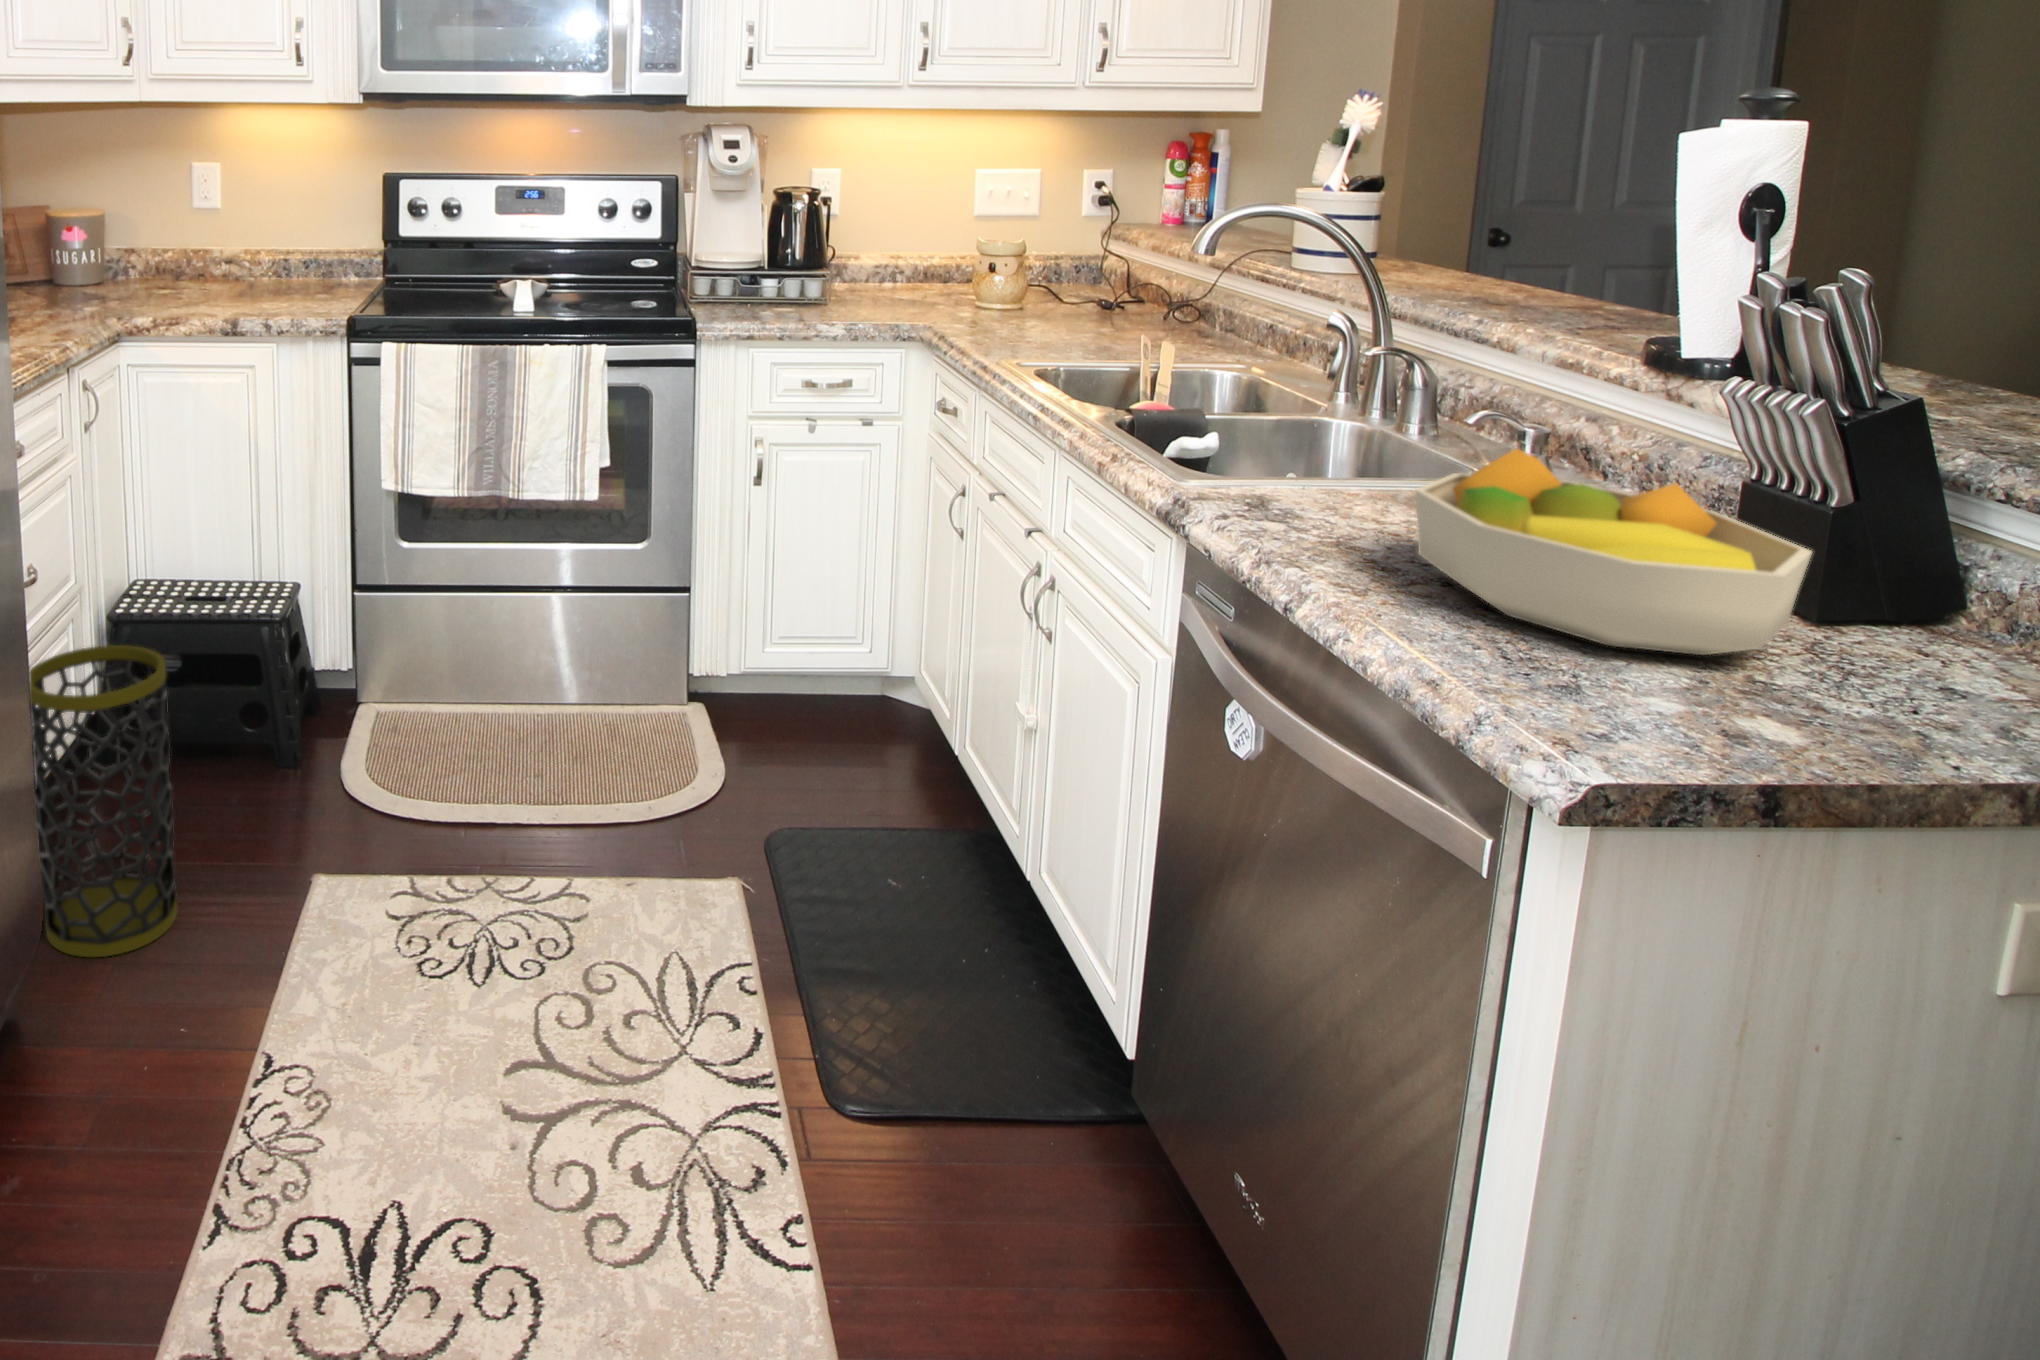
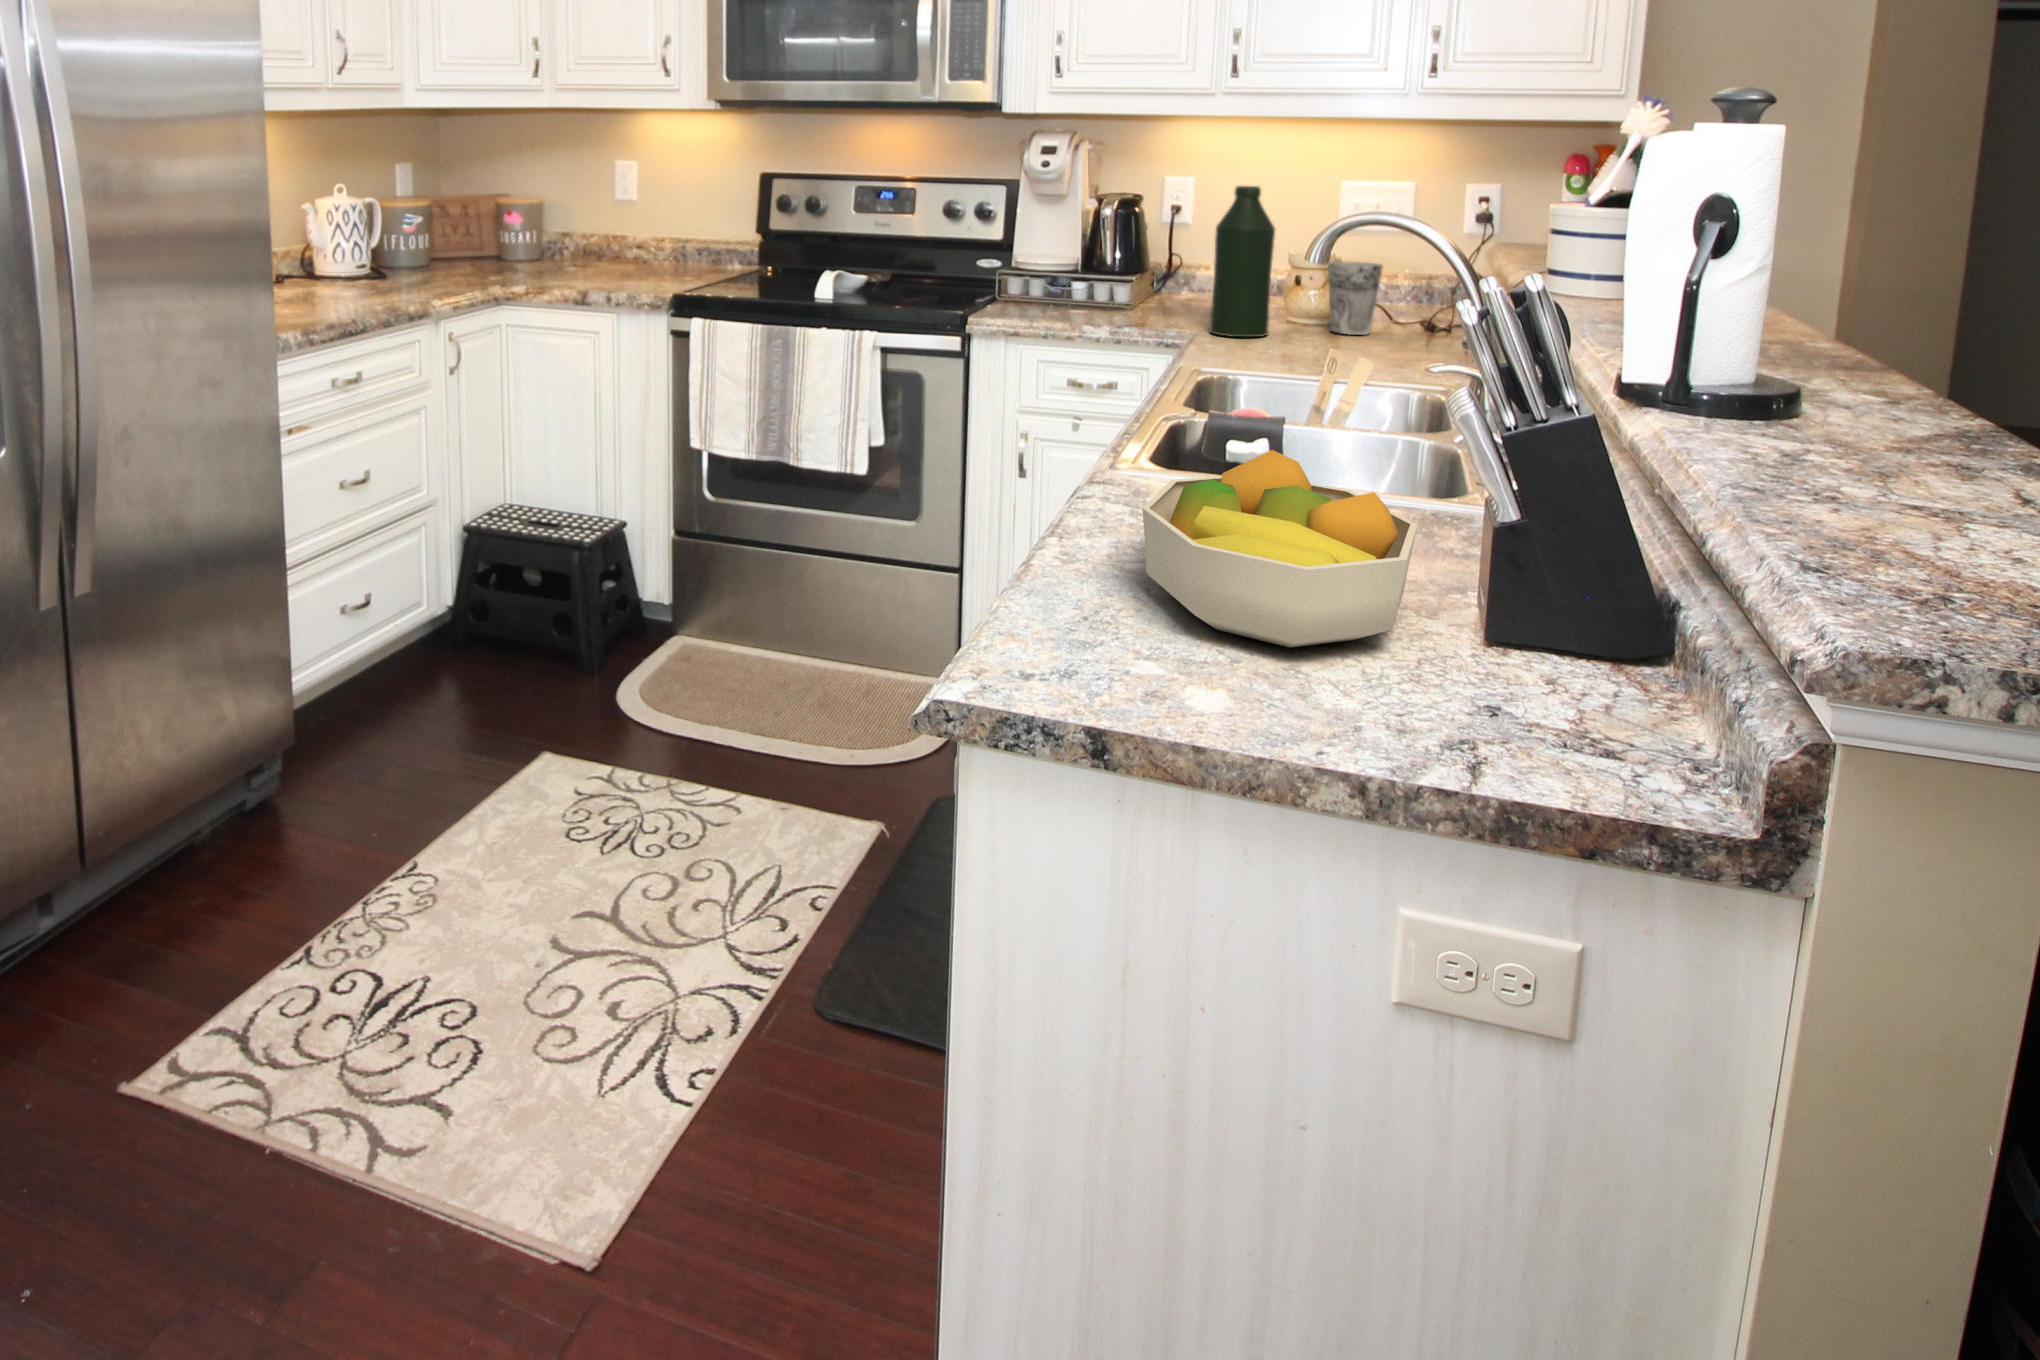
bottle: none [923,176,985,325] -> present [1210,186,1275,337]
cup: none [1017,245,1068,315] -> present [1328,261,1382,335]
trash can: present [29,645,177,957] -> none [312,536,427,777]

